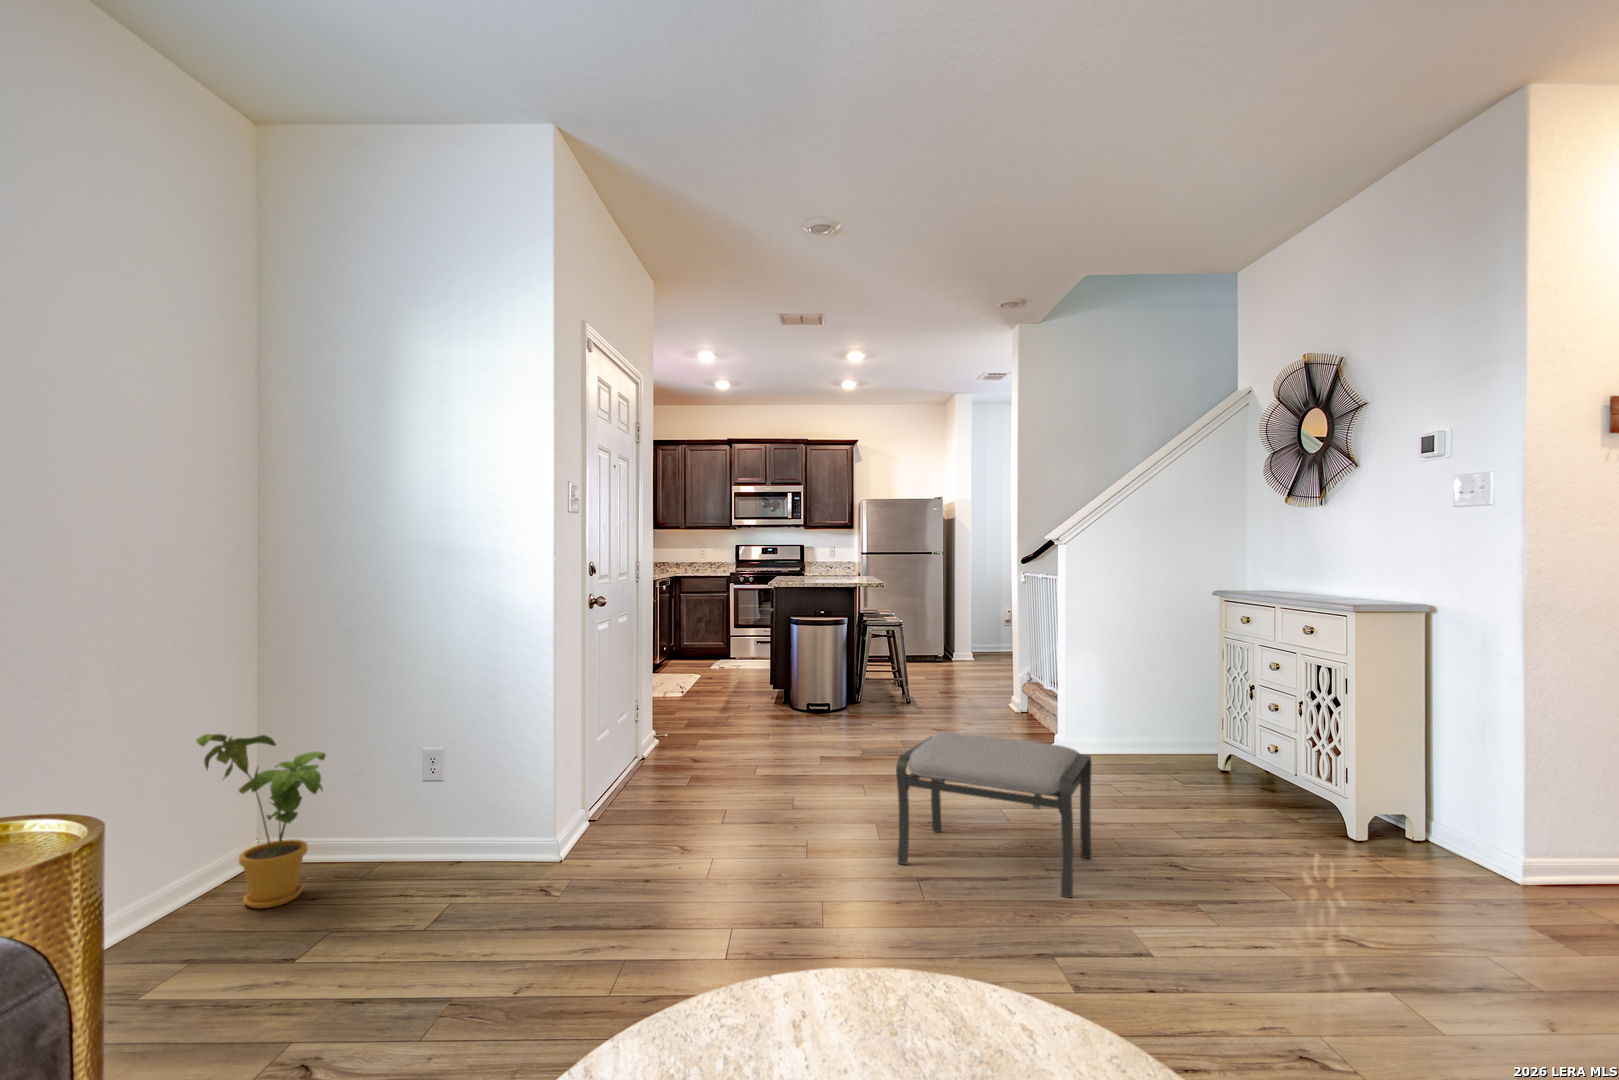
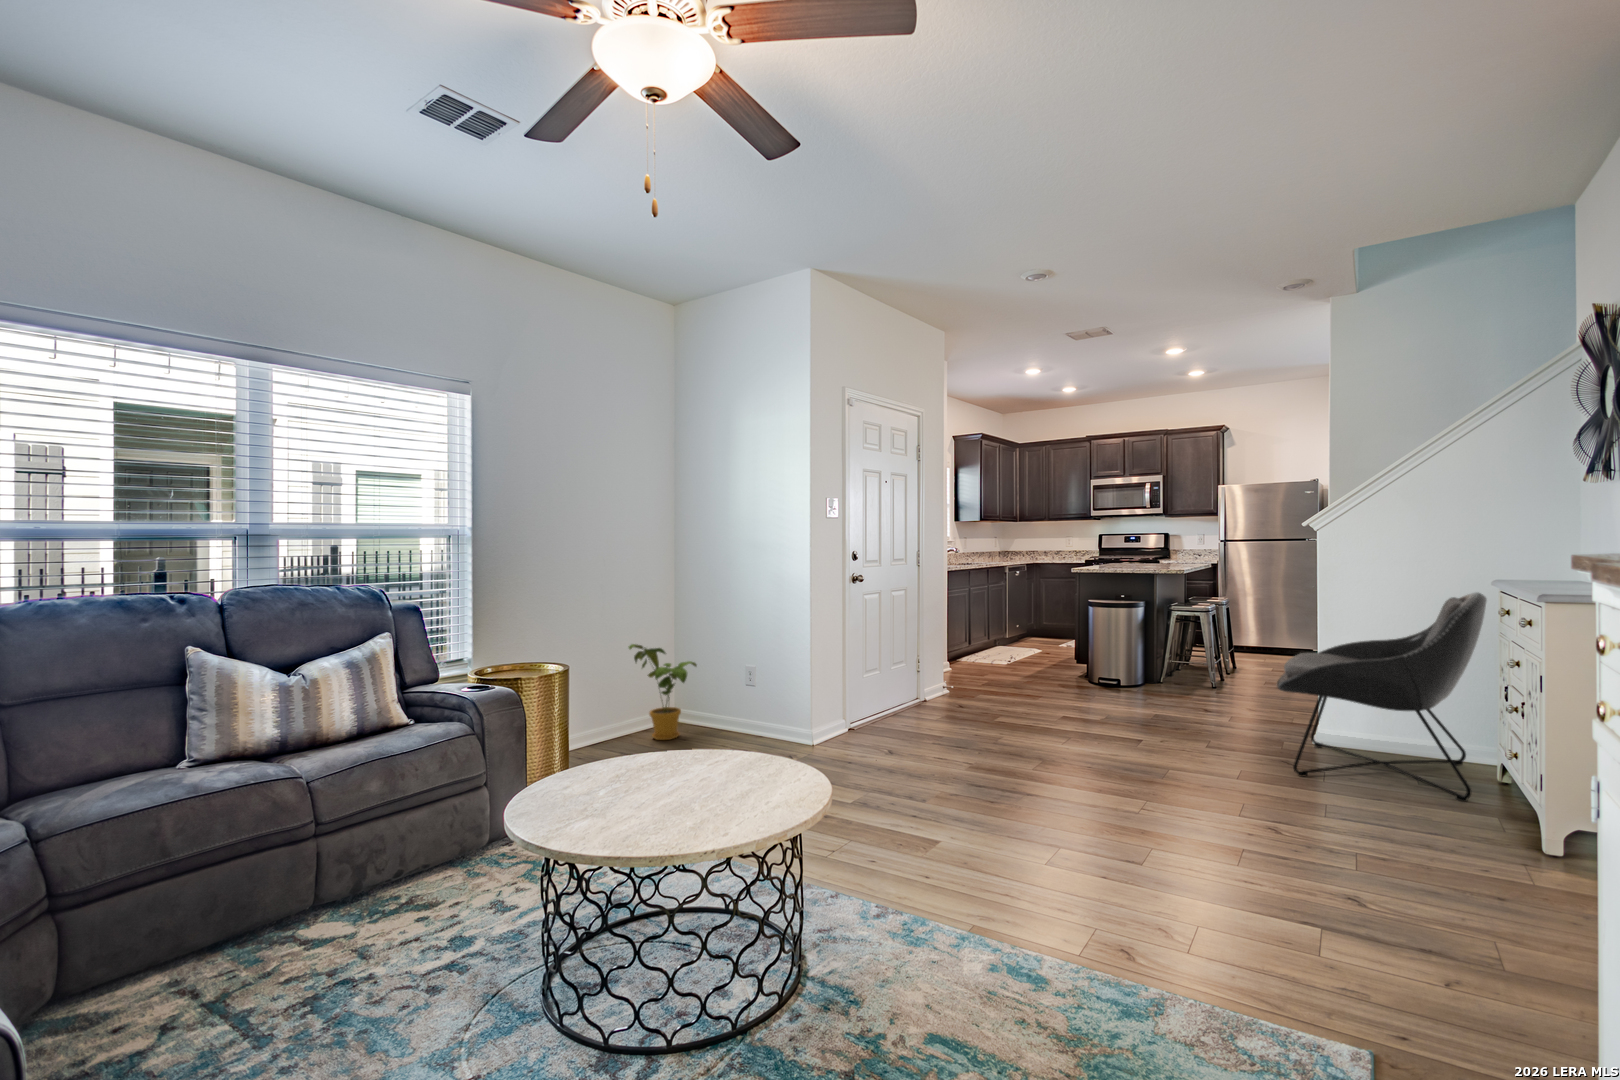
lounge chair: none [1058,605,1244,799] -> present [1277,592,1487,802]
ottoman: present [896,733,1092,898] -> none [1015,690,1192,827]

